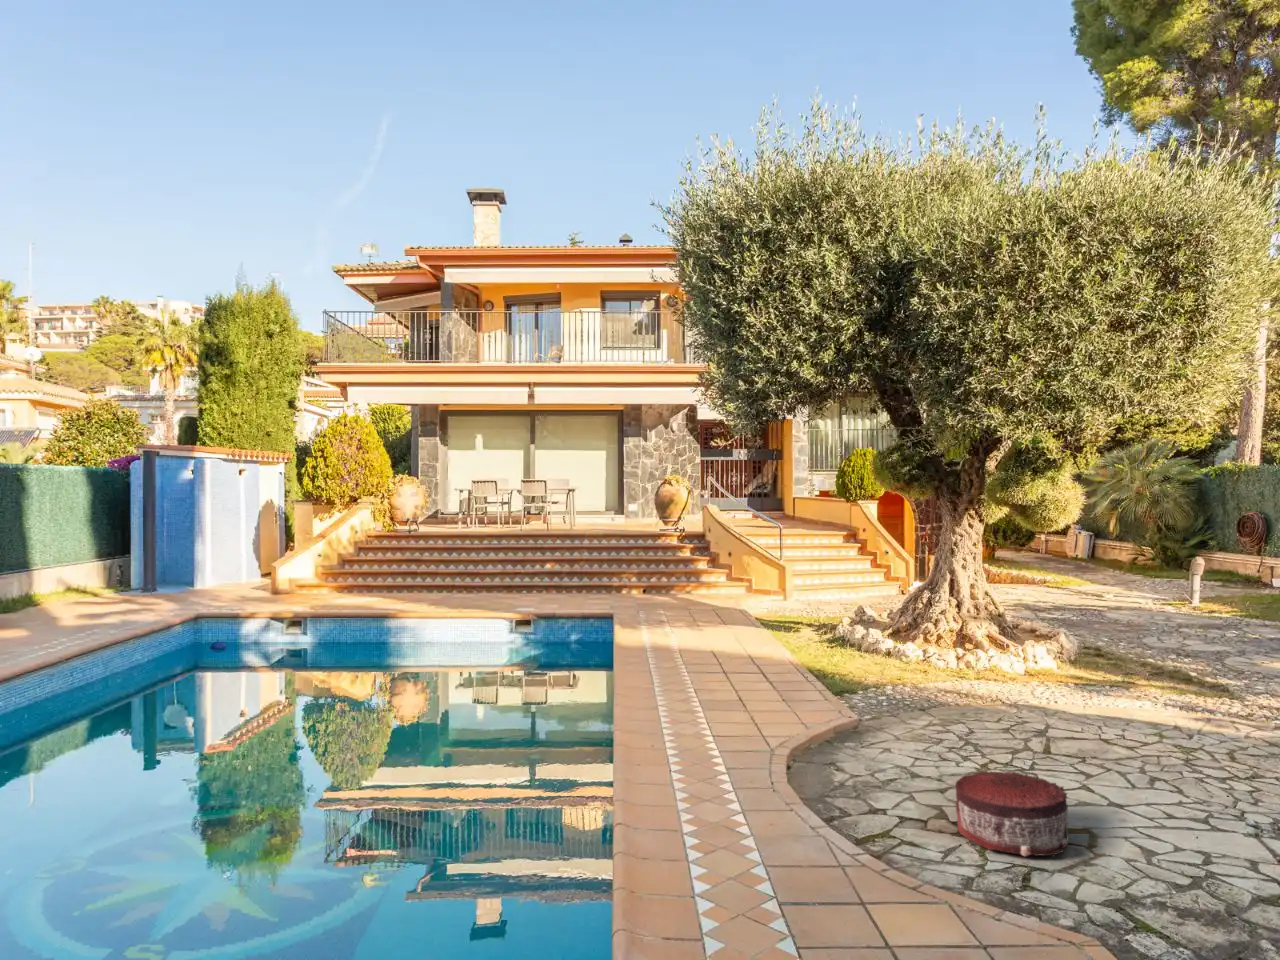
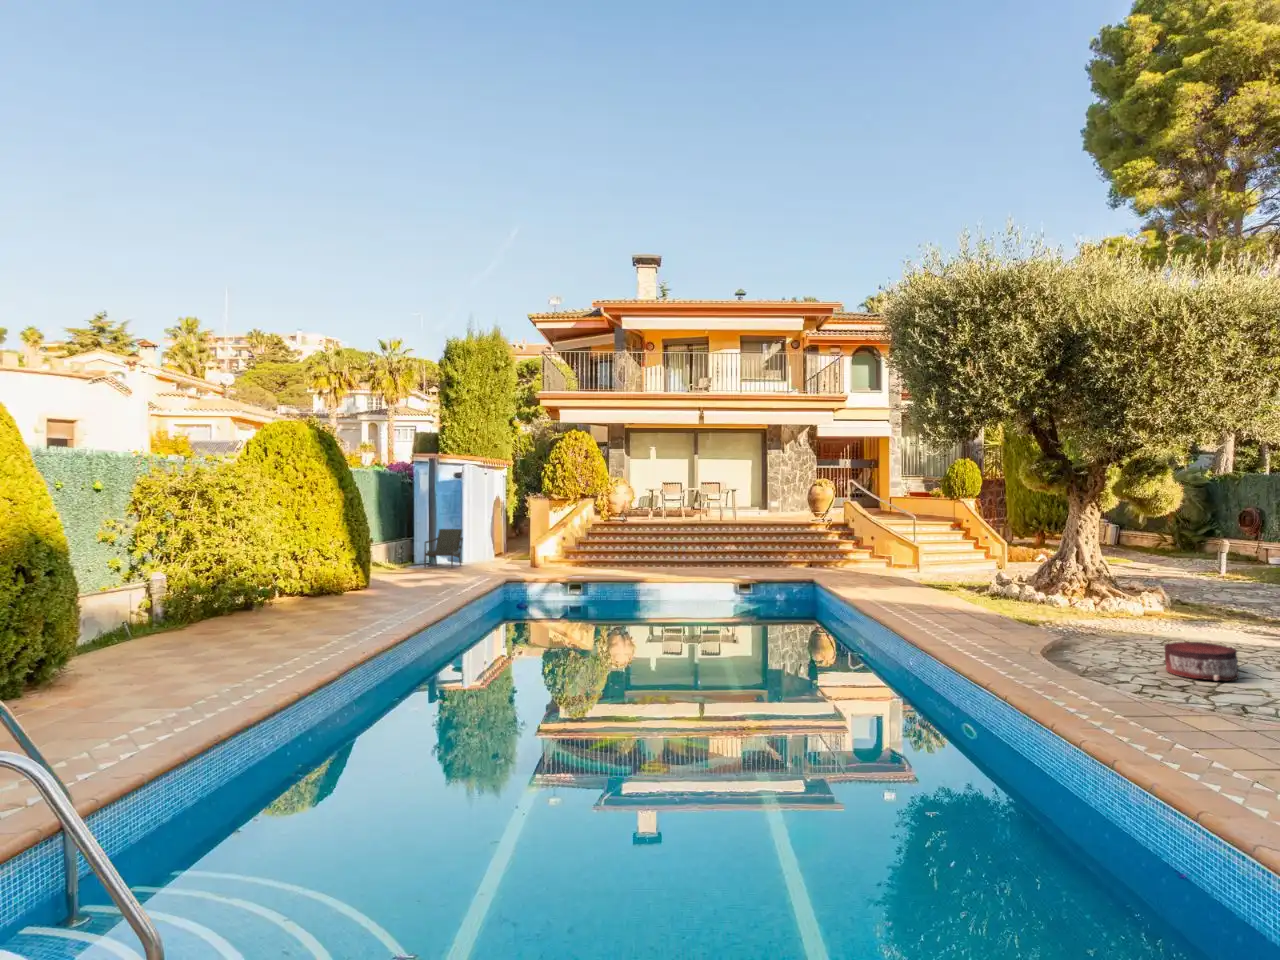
armchair: none [111,547,176,603] -> present [424,529,463,568]

